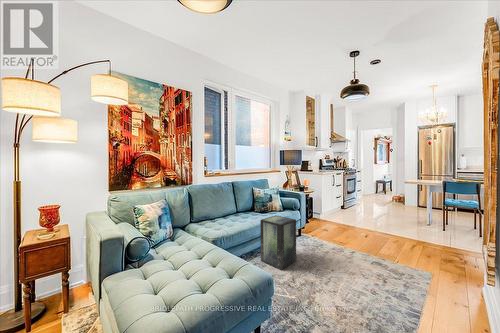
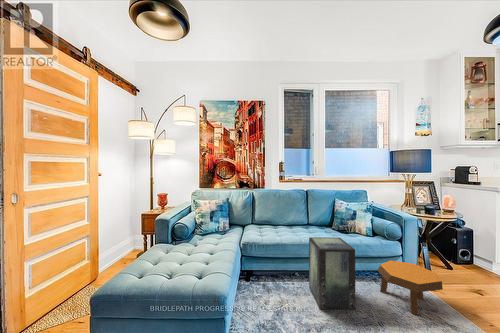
footstool: none [294,223,326,251] -> present [378,261,443,315]

